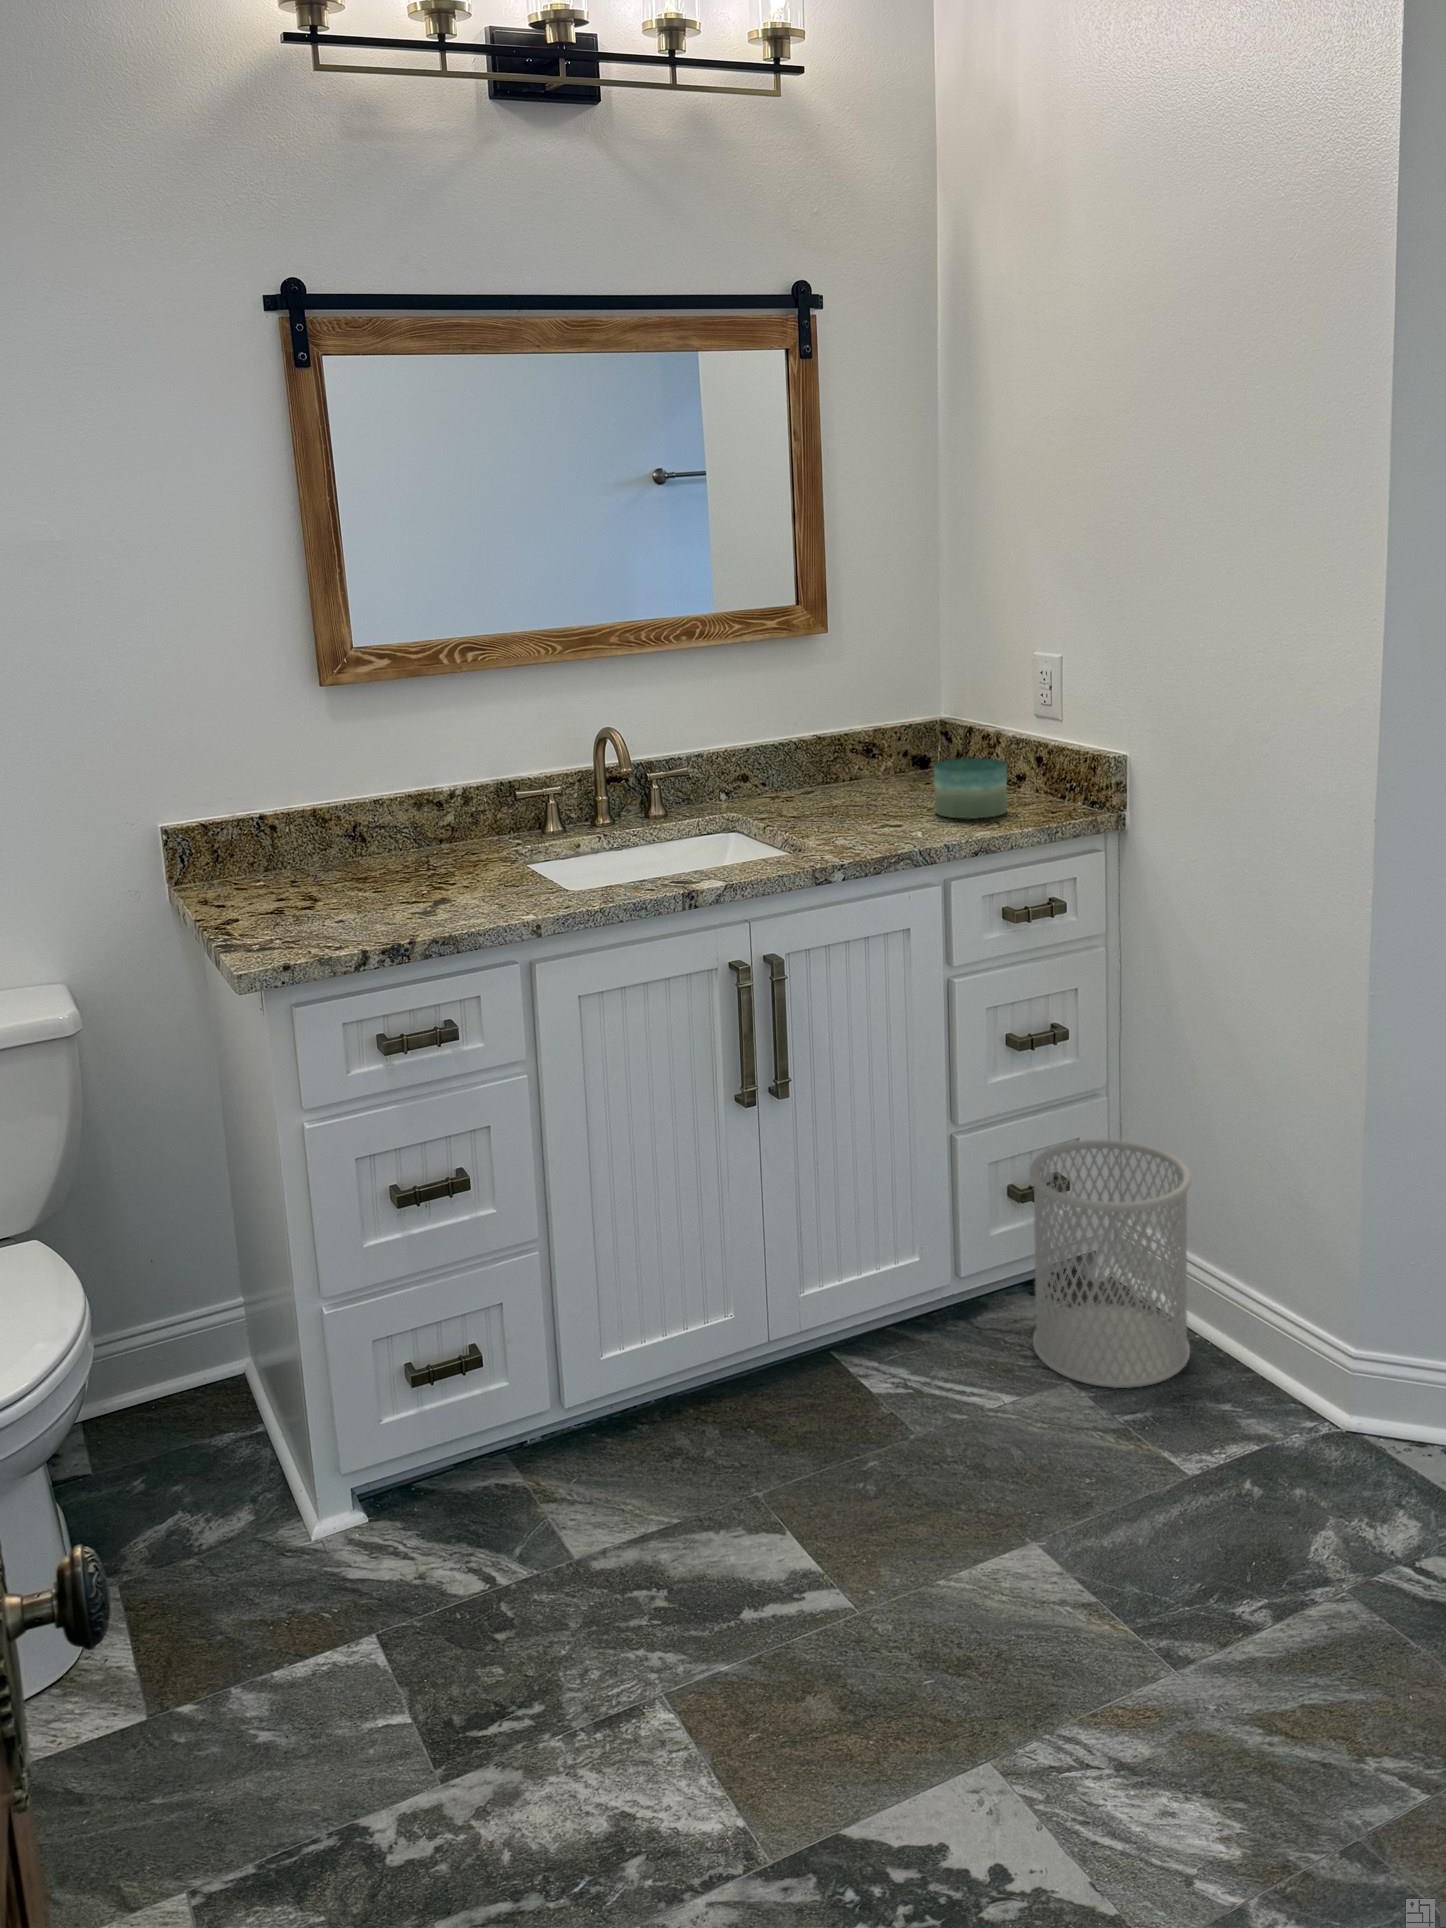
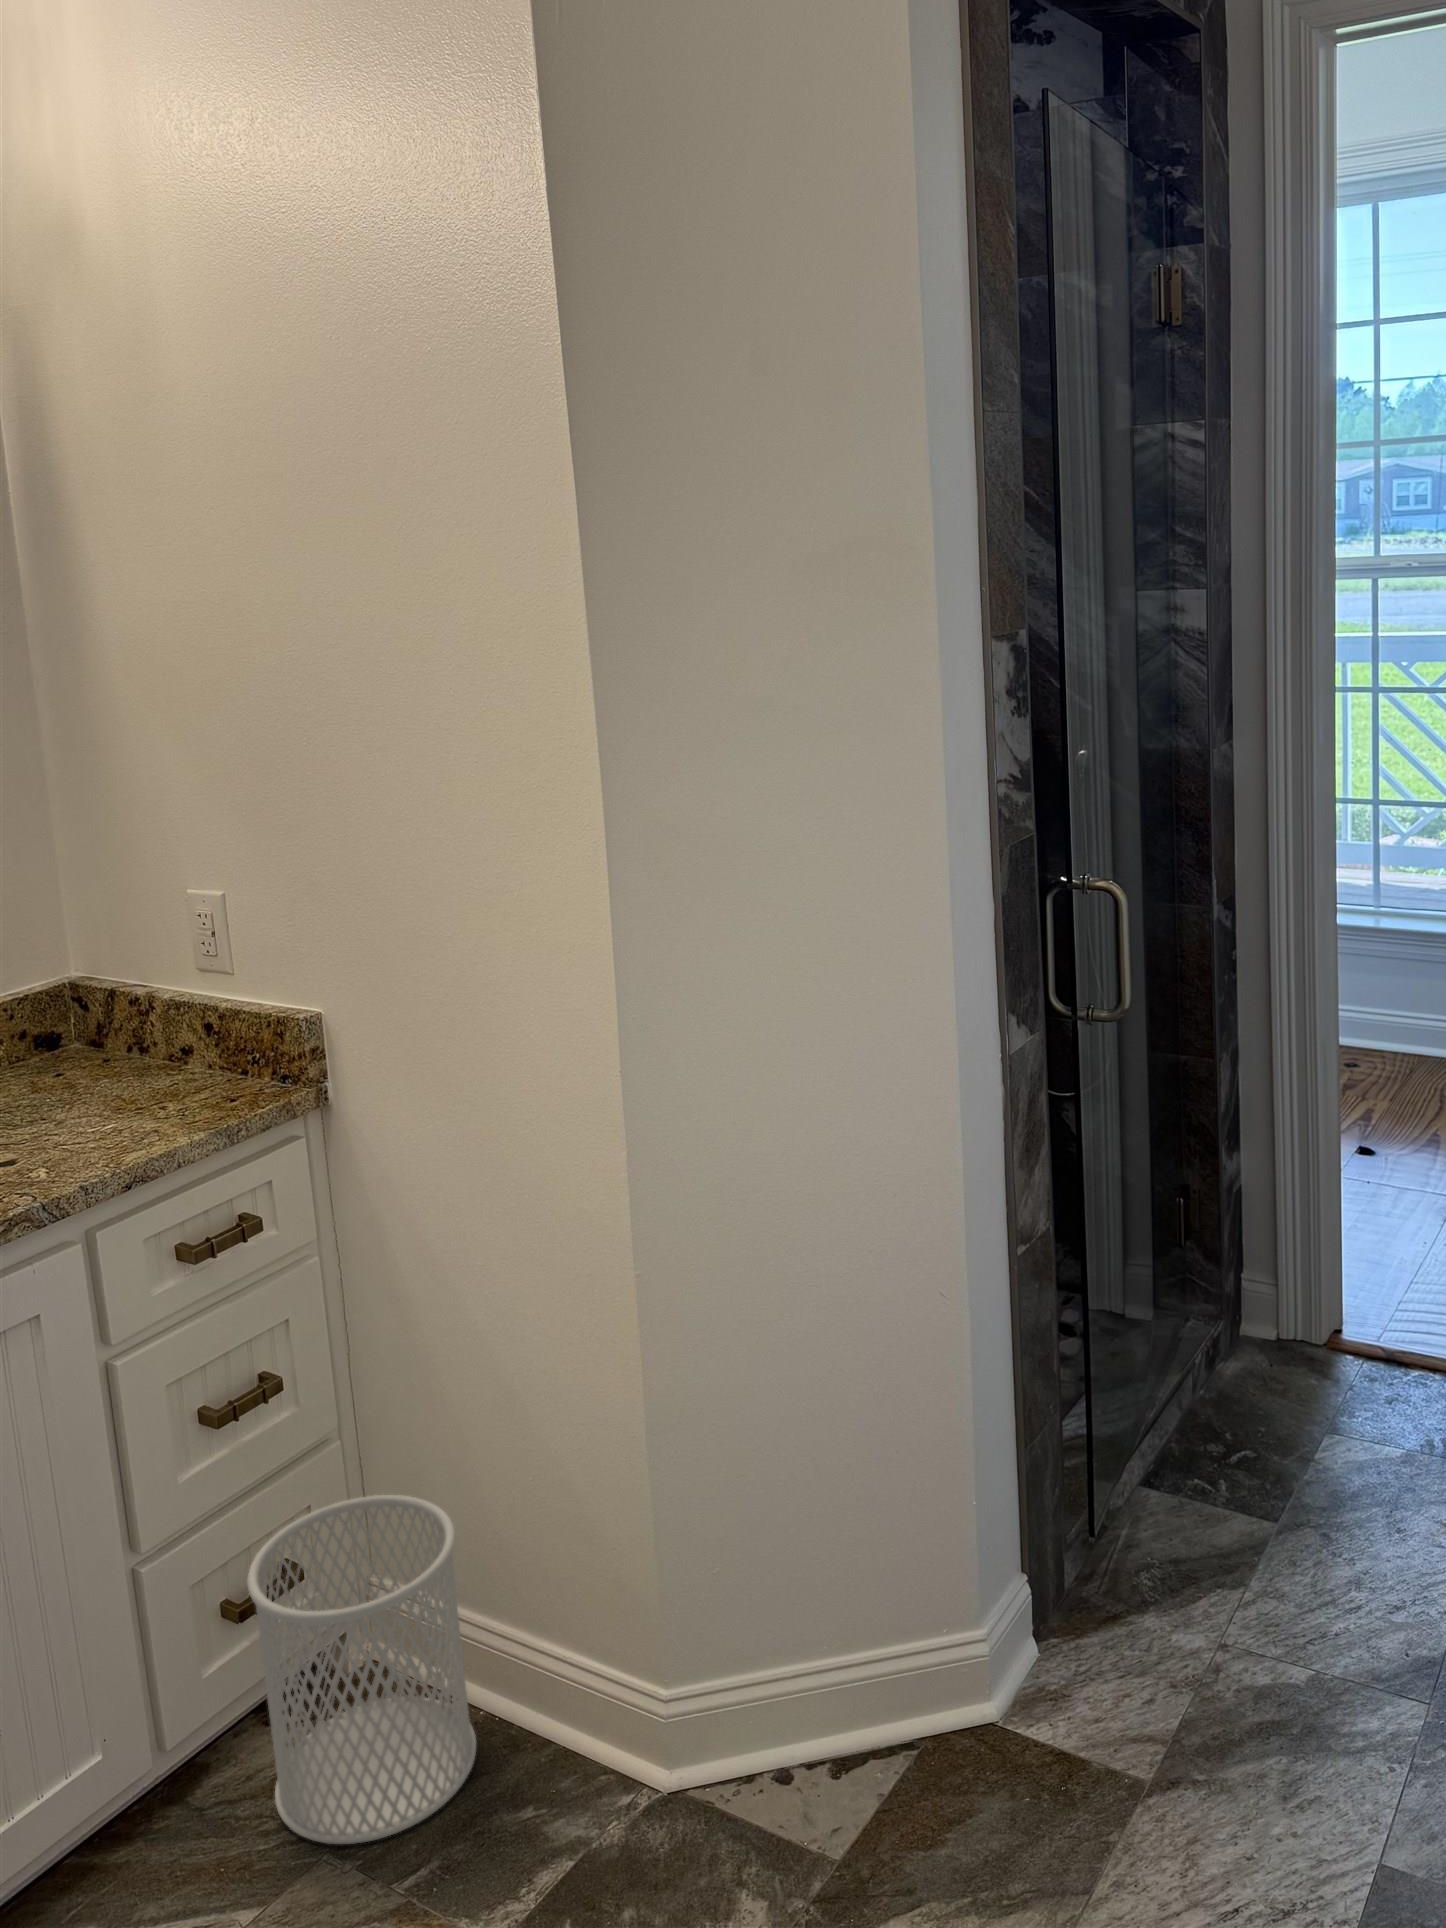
candle: present [934,758,1007,819] -> none [60,1041,170,1132]

